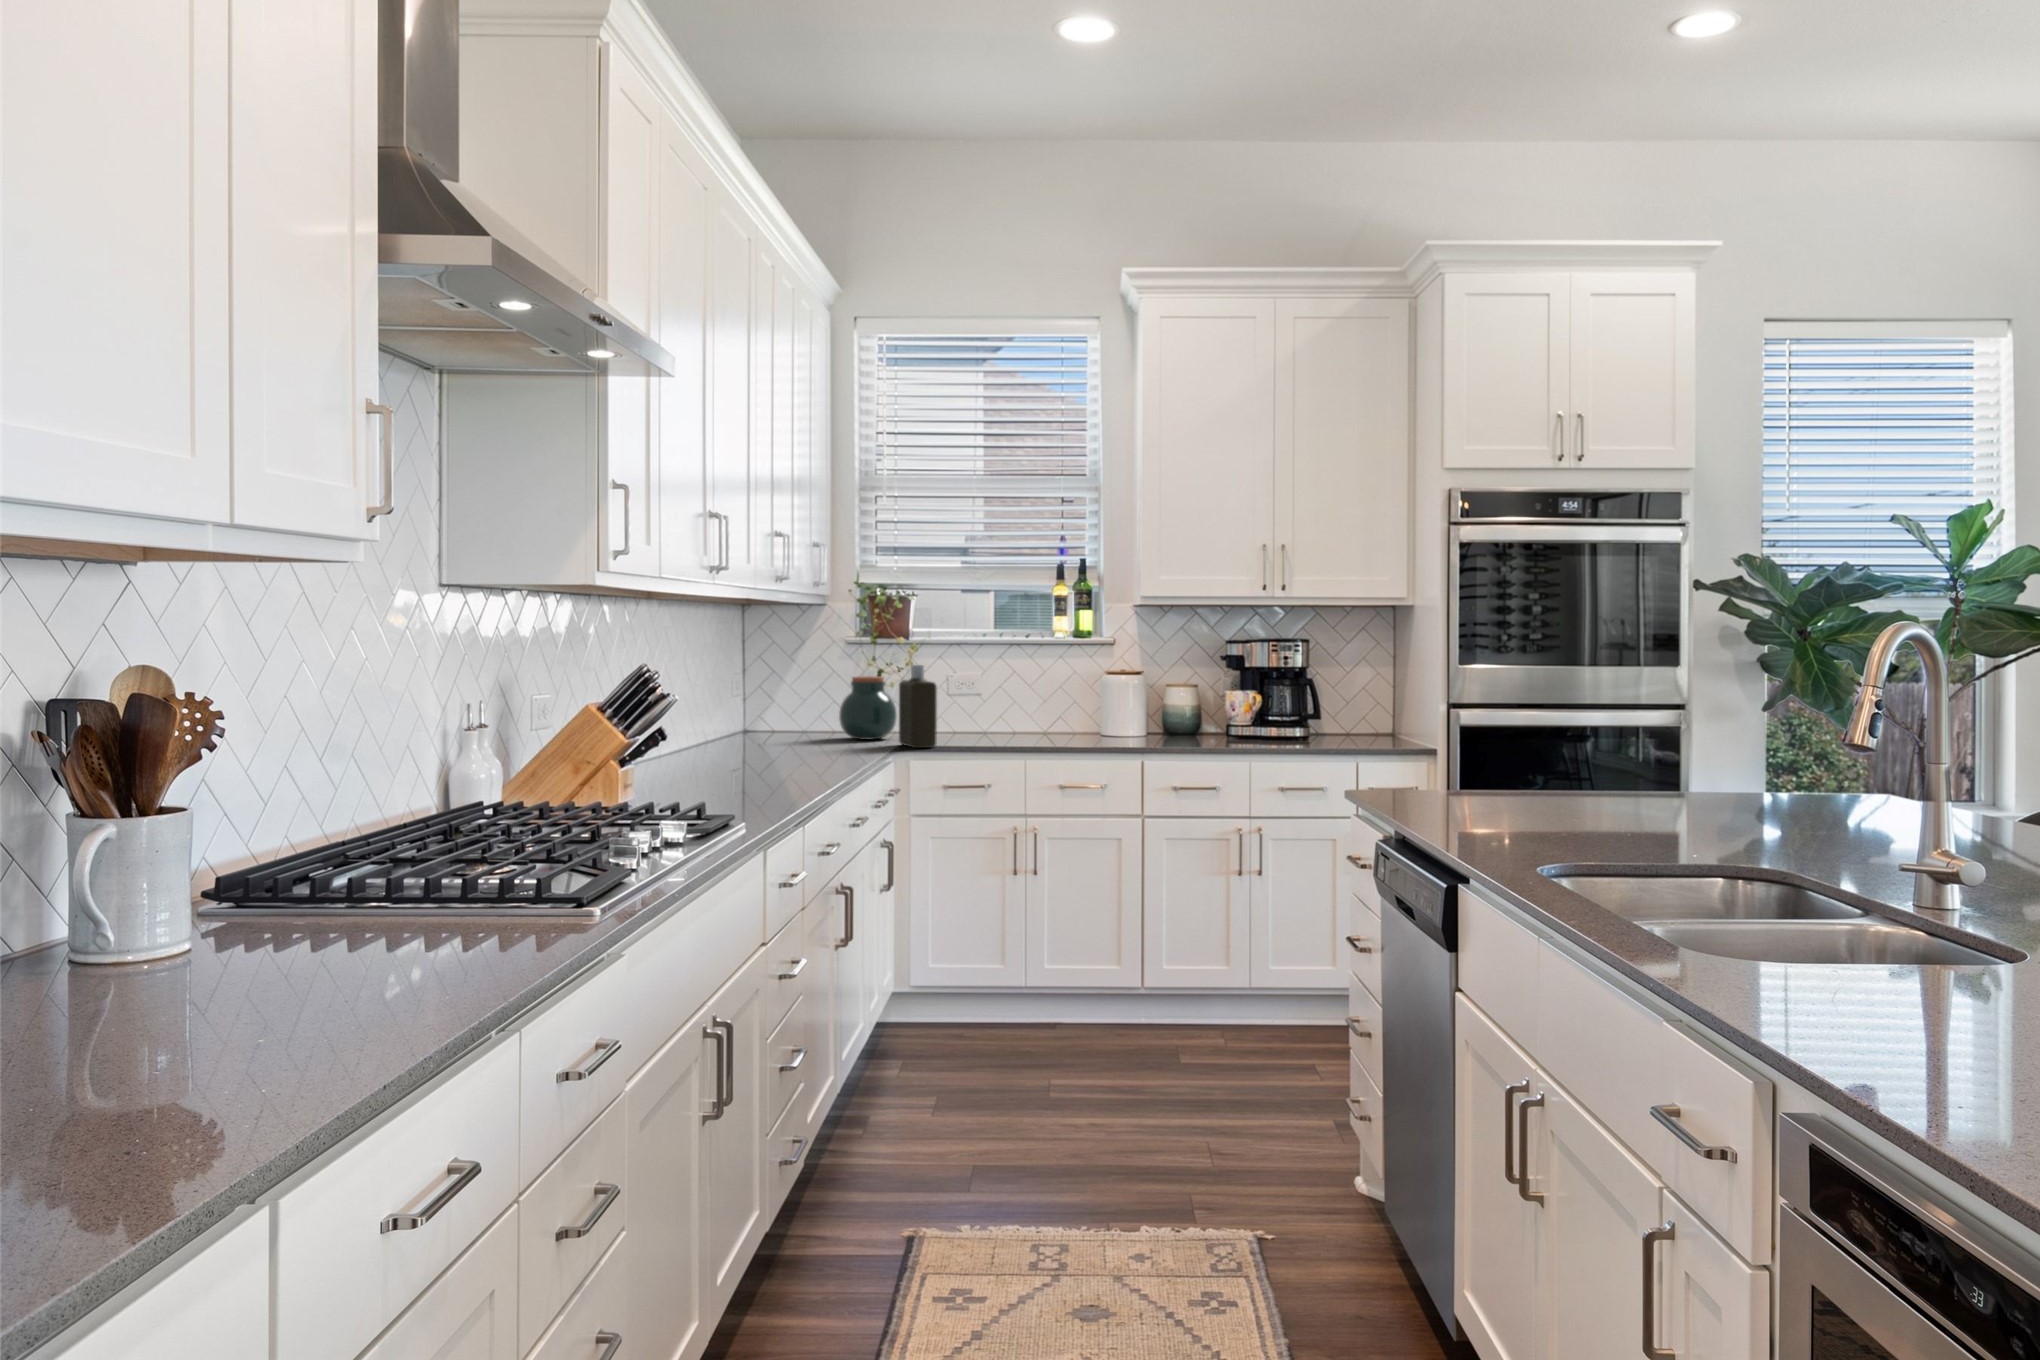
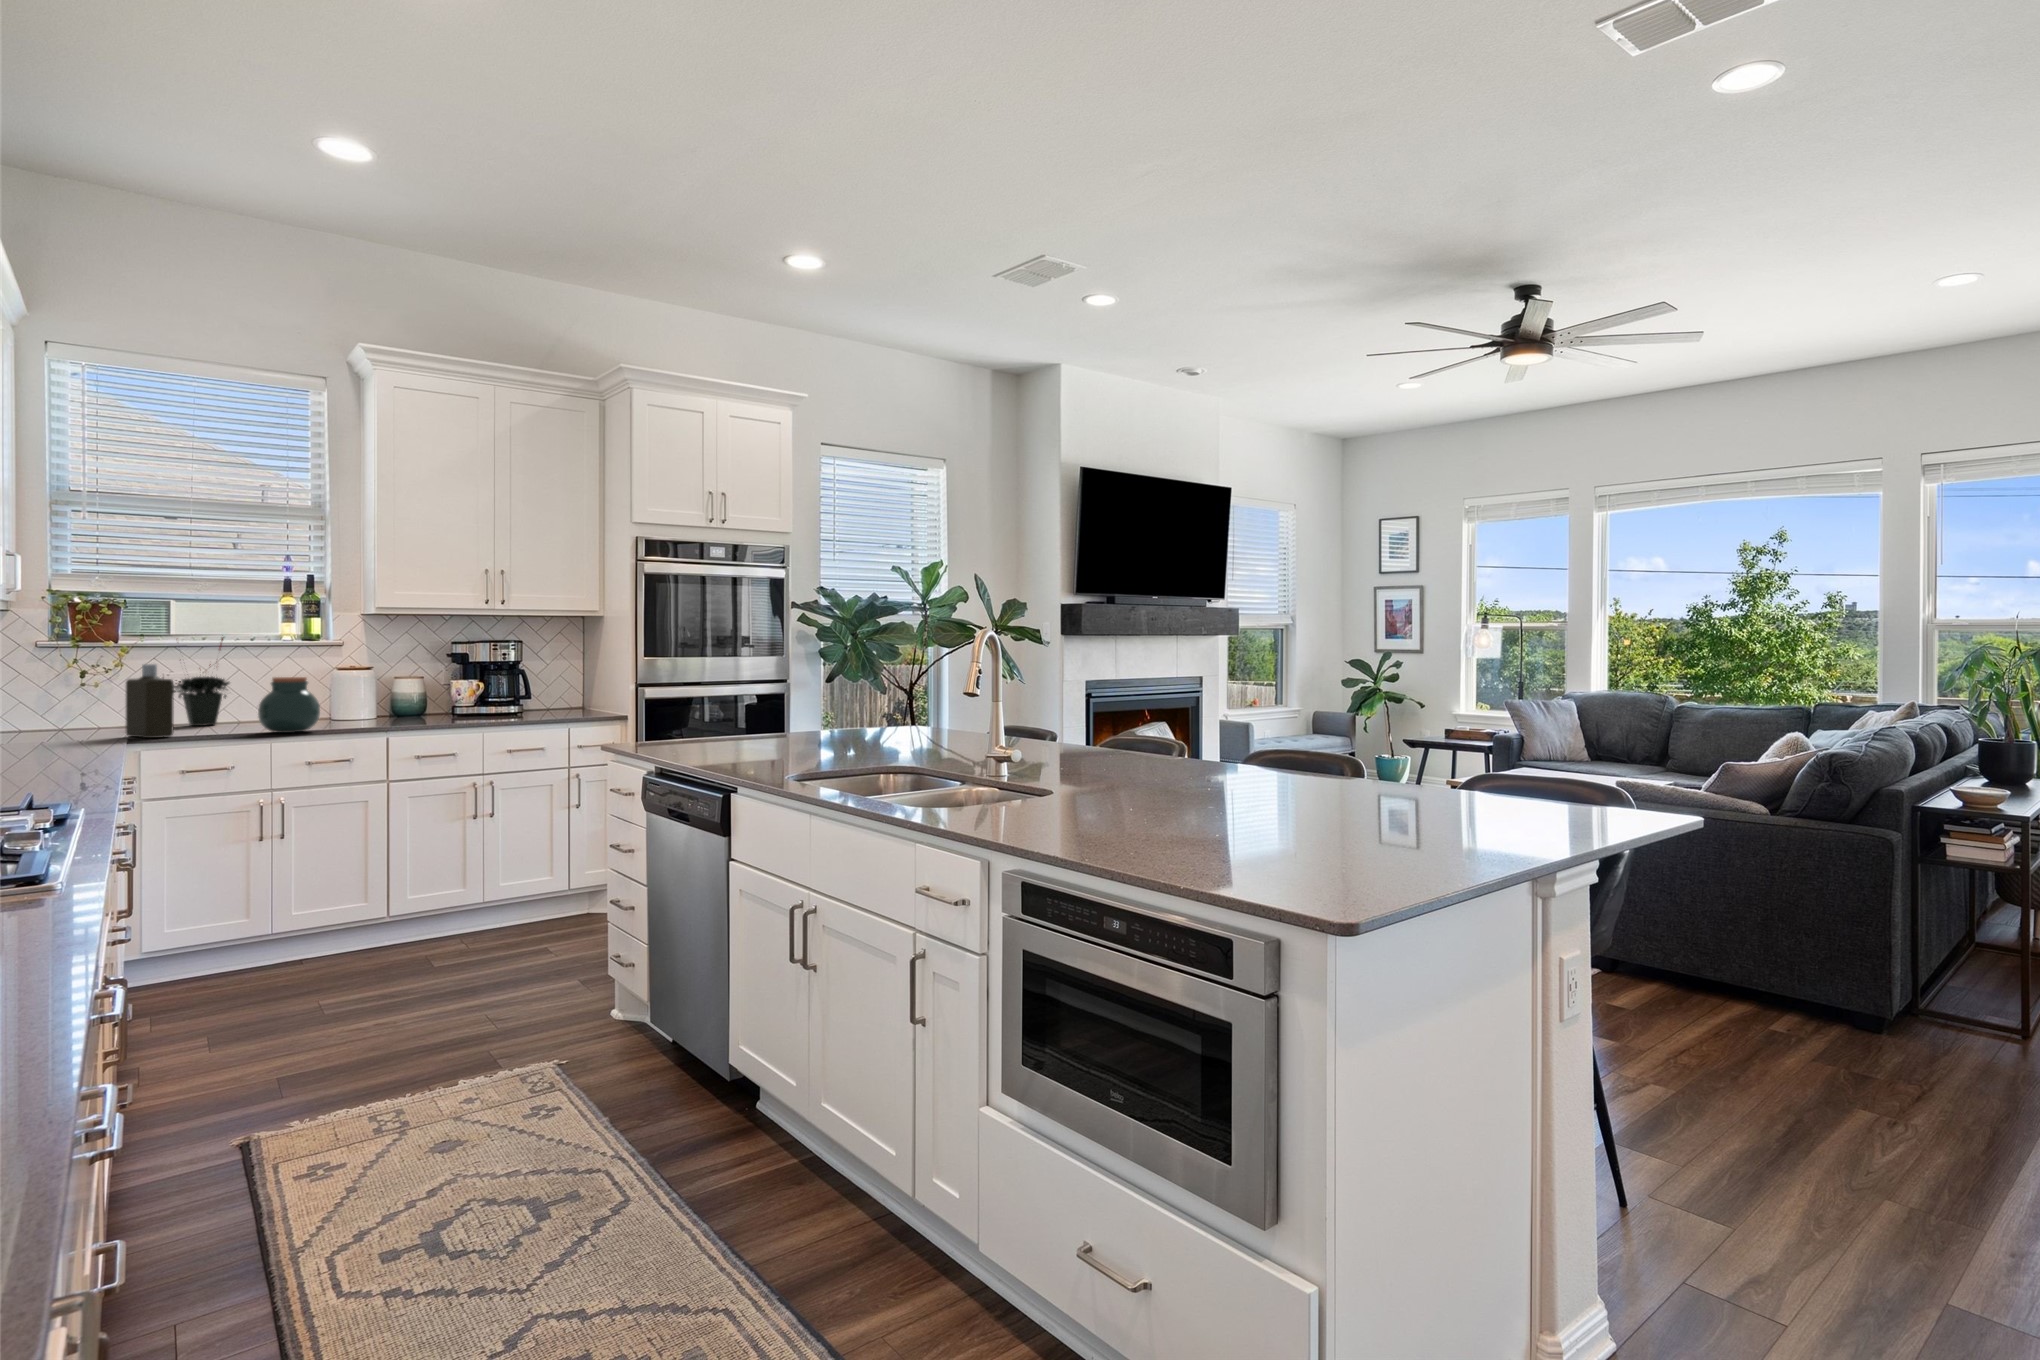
potted plant: none [952,631,1006,735] -> present [174,639,229,726]
jar: present [839,676,897,739] -> present [258,677,320,733]

